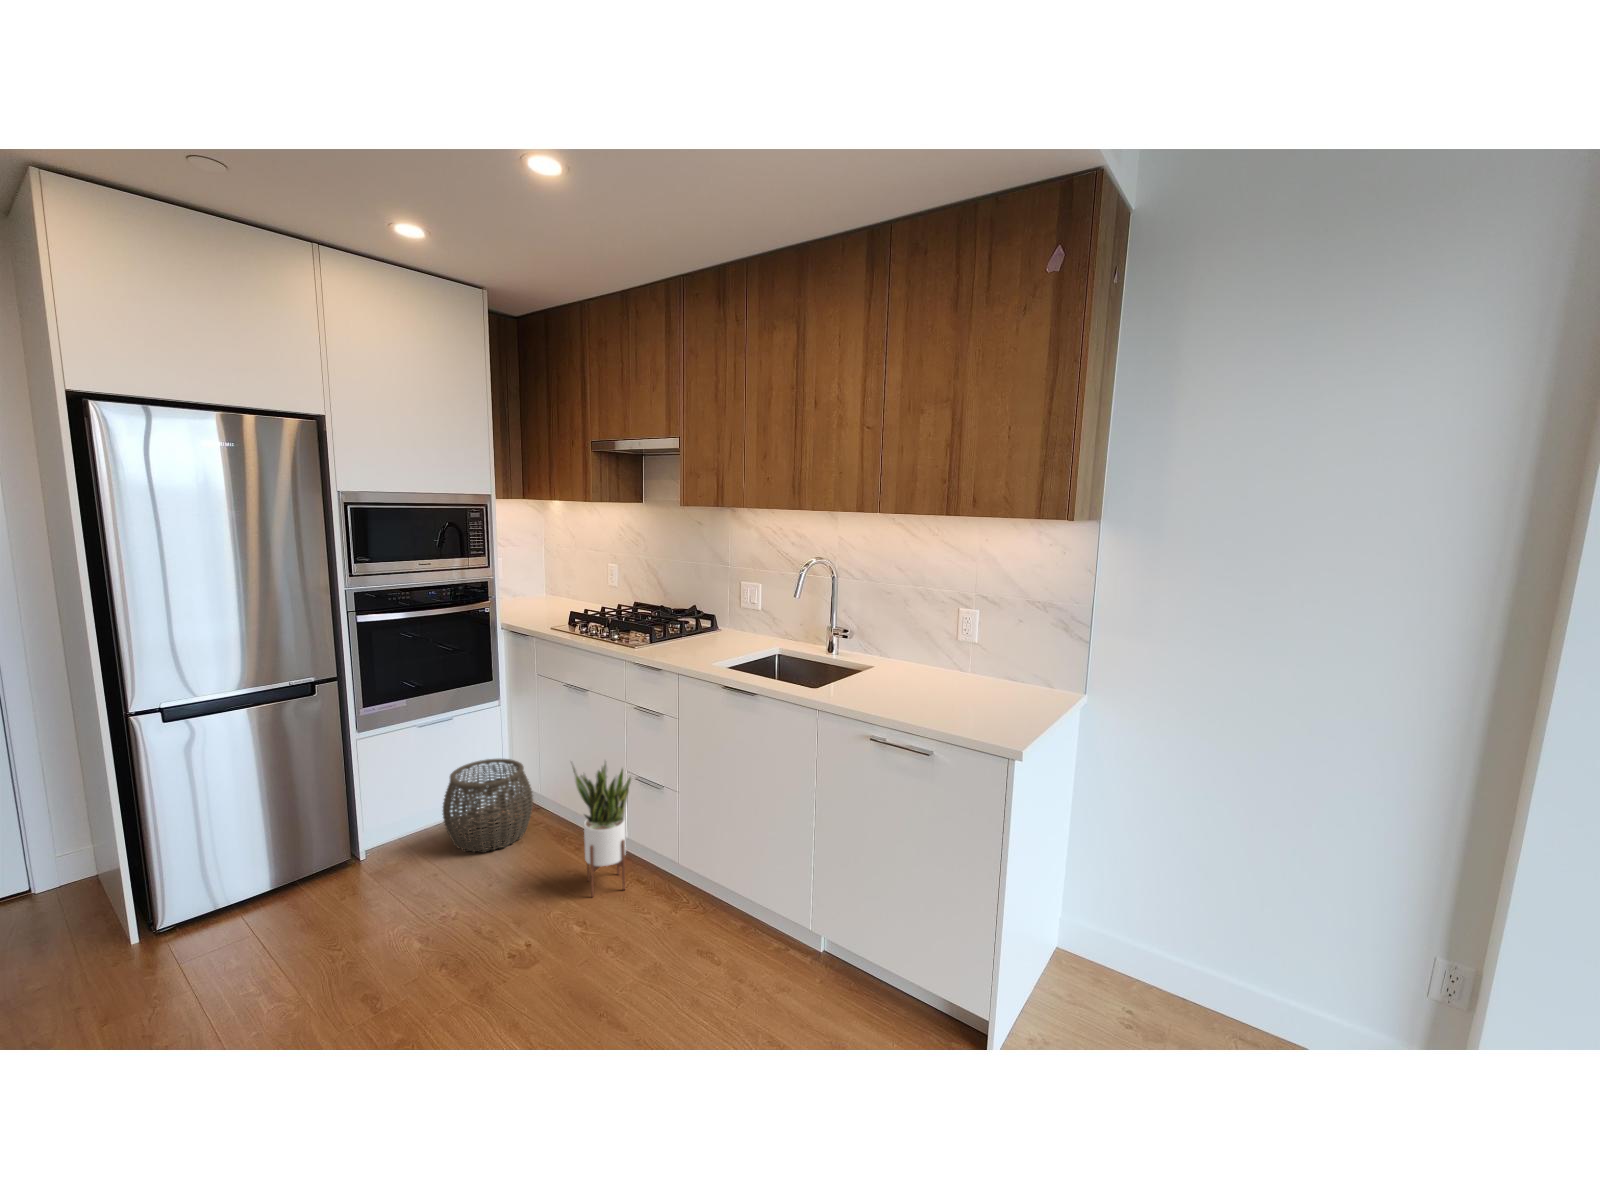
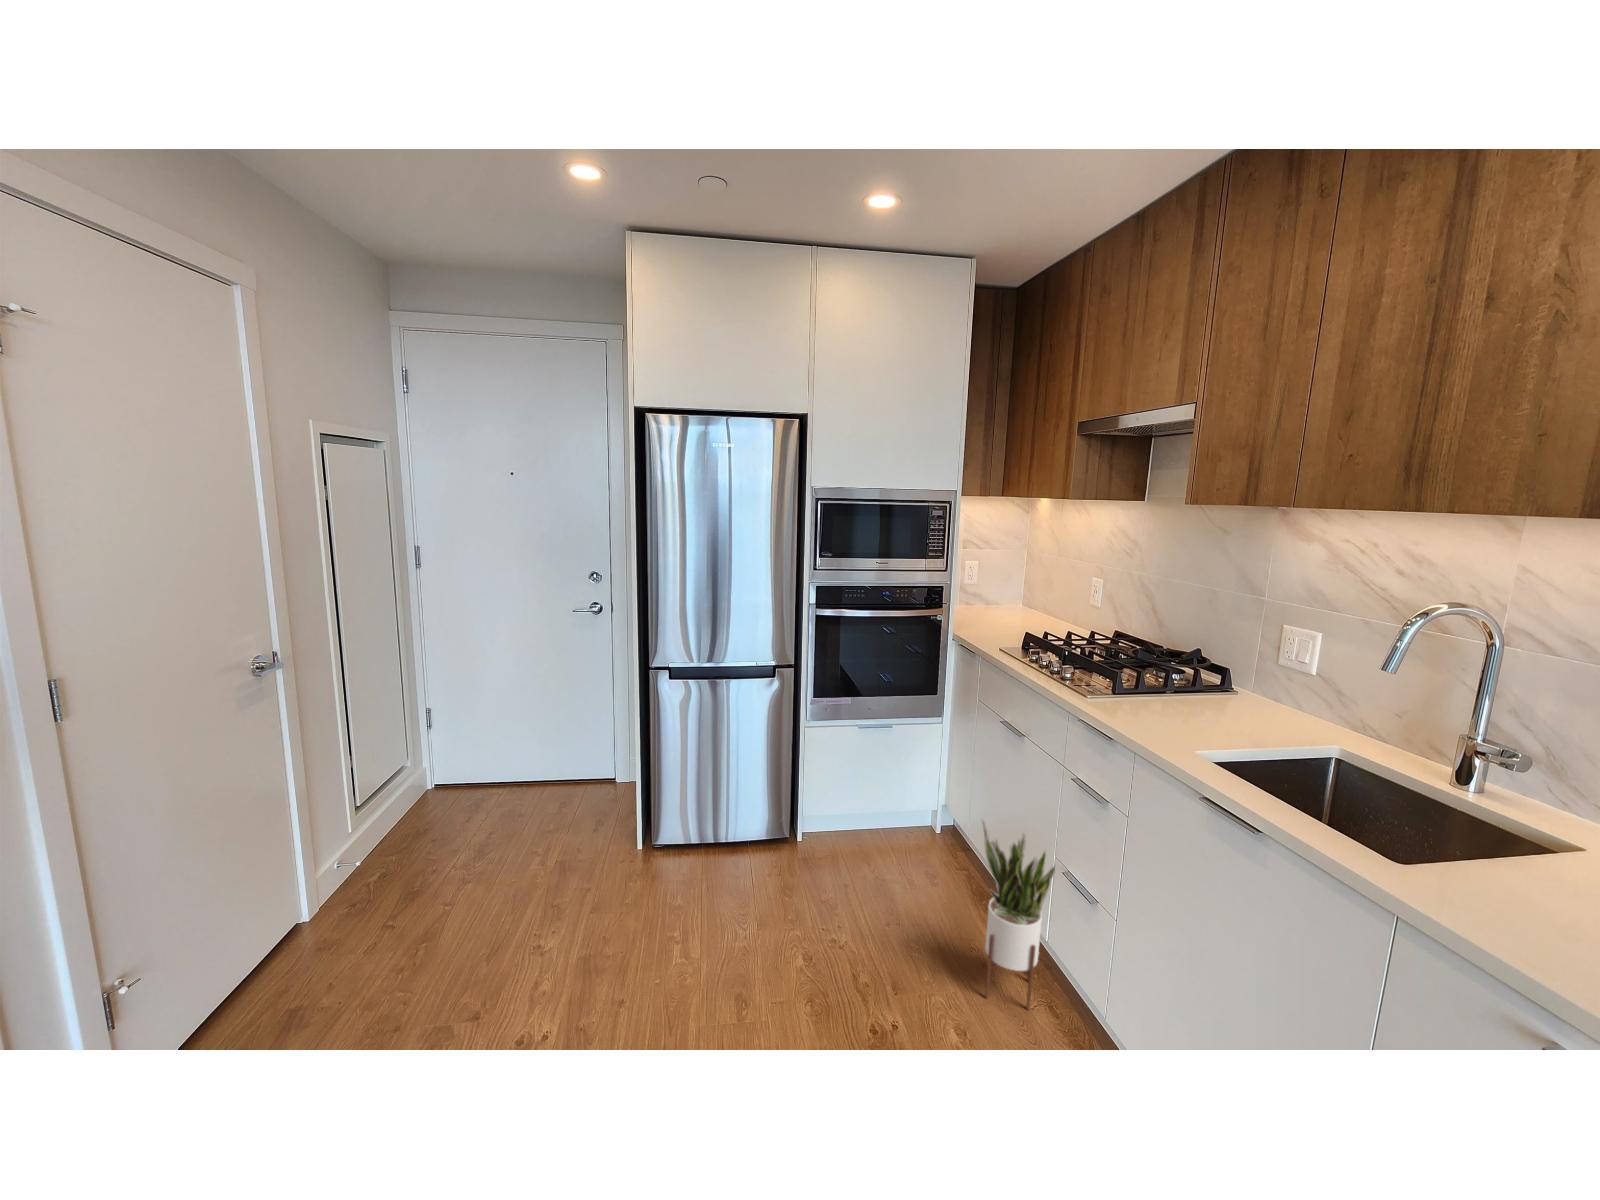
woven basket: present [443,759,533,852] -> none [867,777,959,882]

